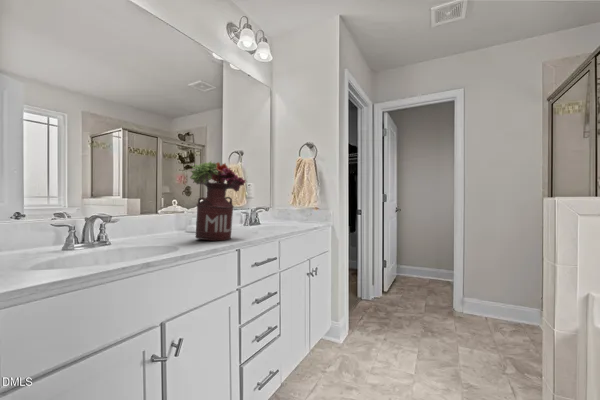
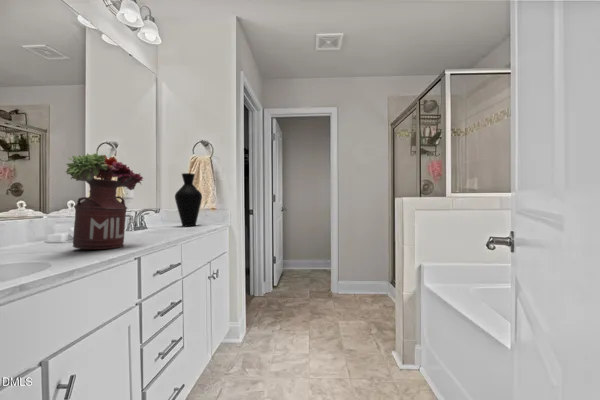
vase: none [283,175,306,224] -> present [175,173,202,226]

